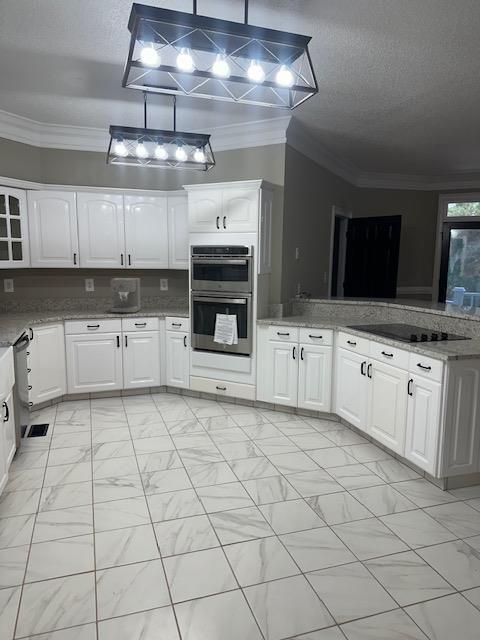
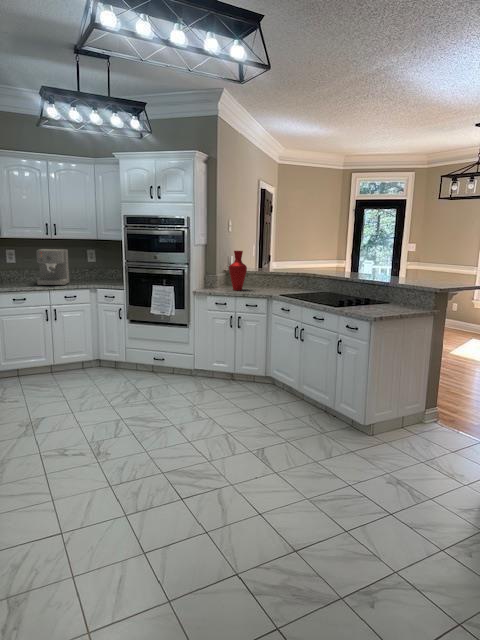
vase: none [294,279,313,320] -> present [229,251,247,290]

